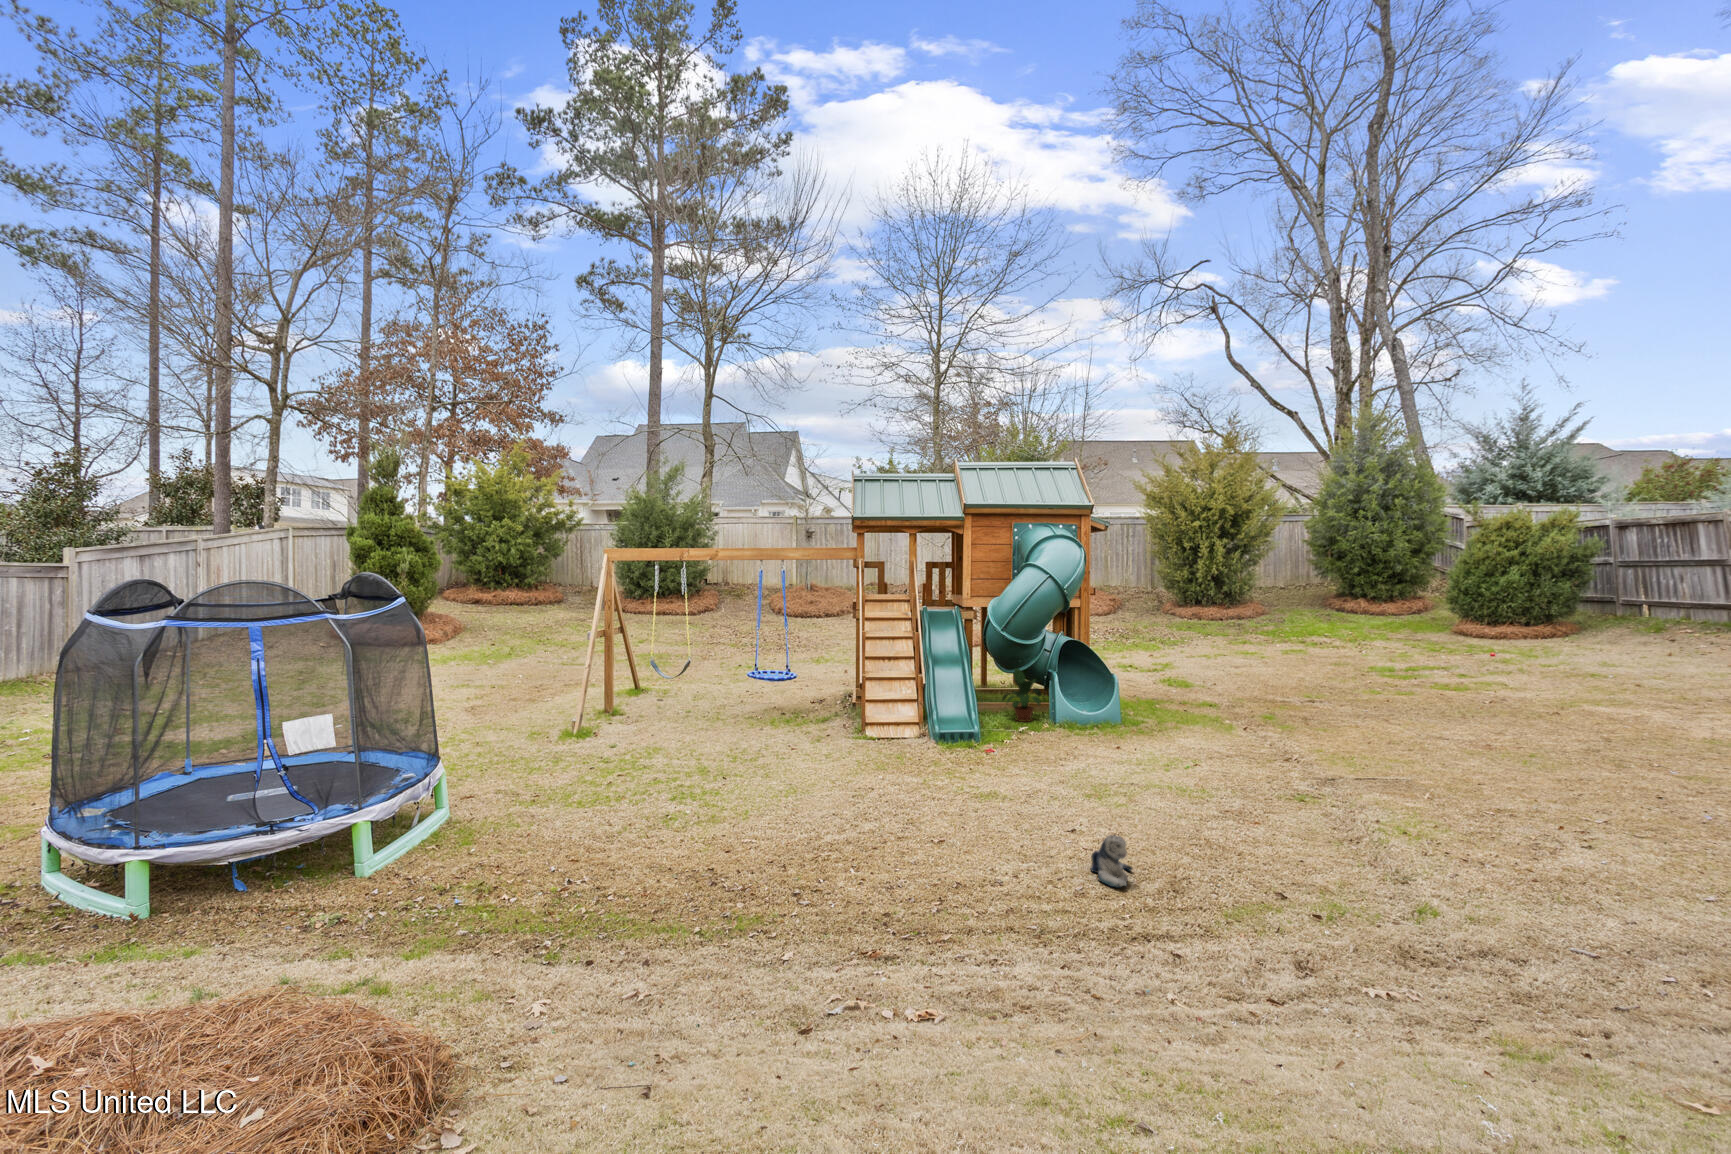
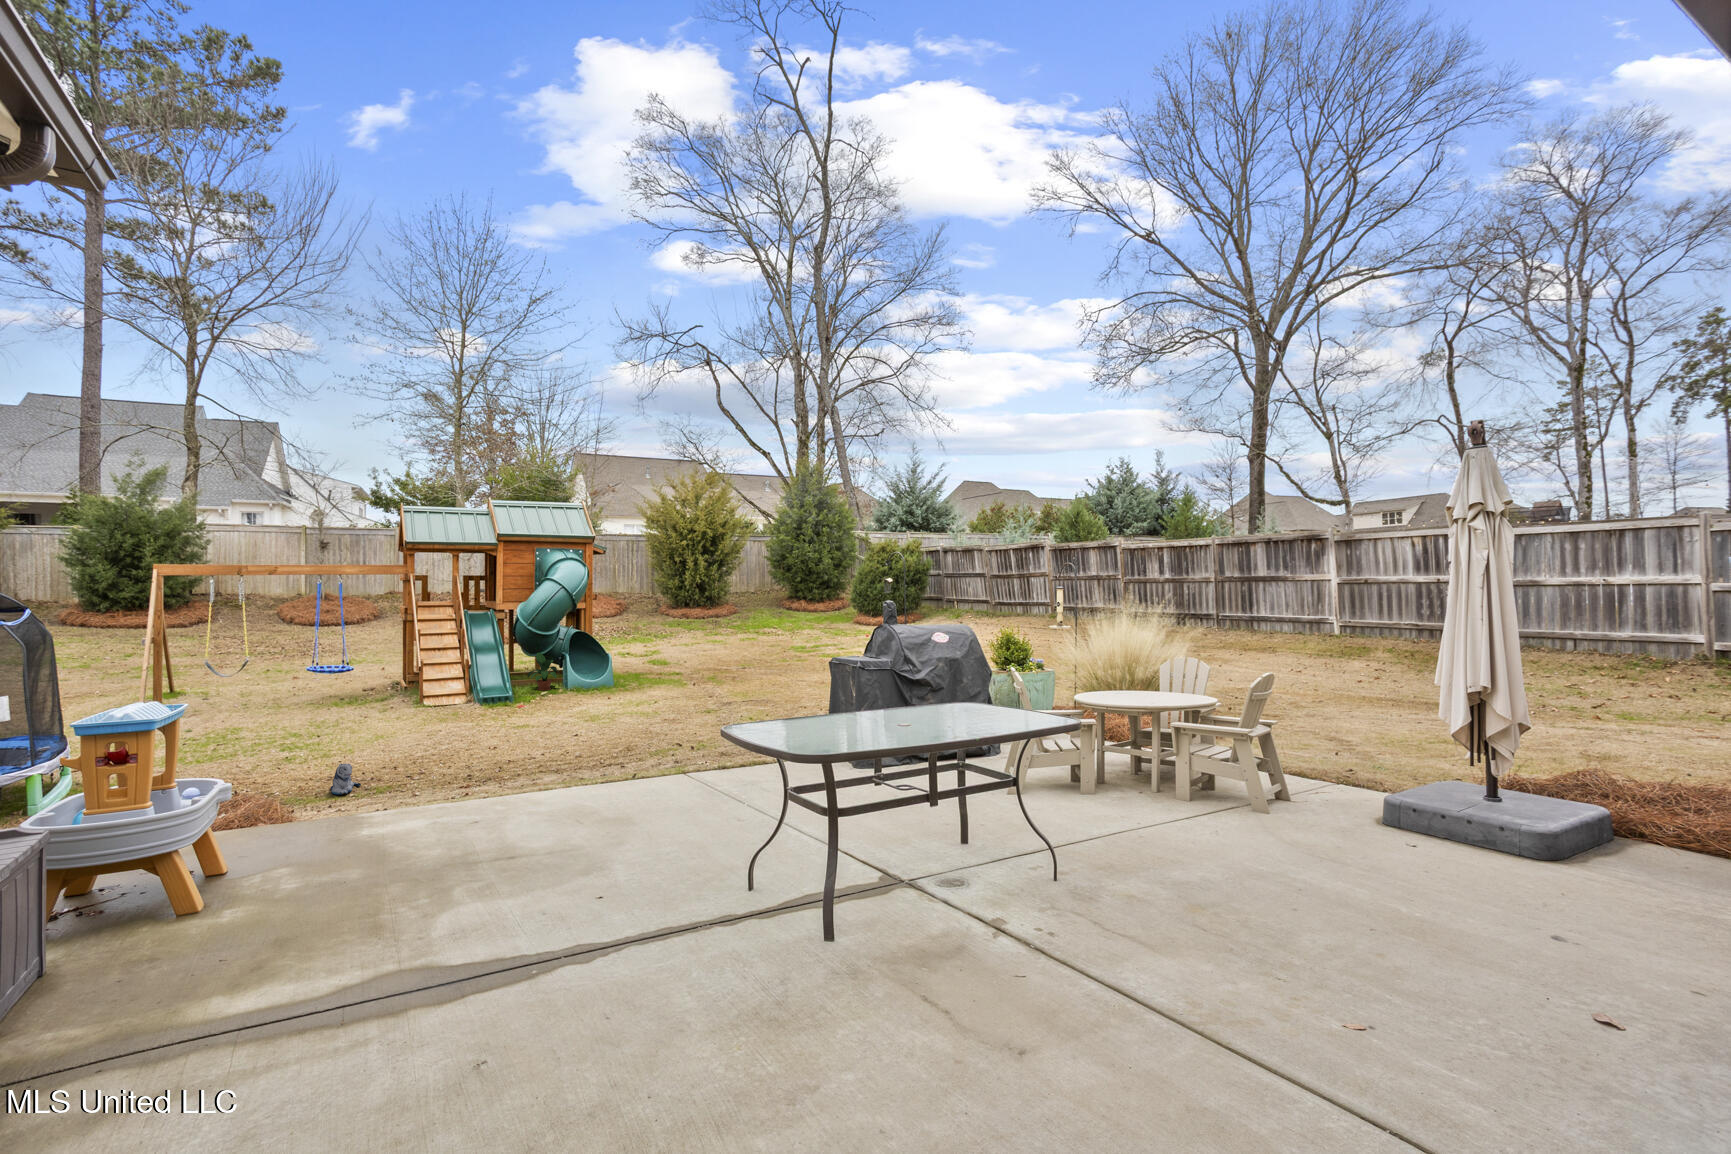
plush toy: present [1091,835,1133,888] -> present [330,764,361,795]

